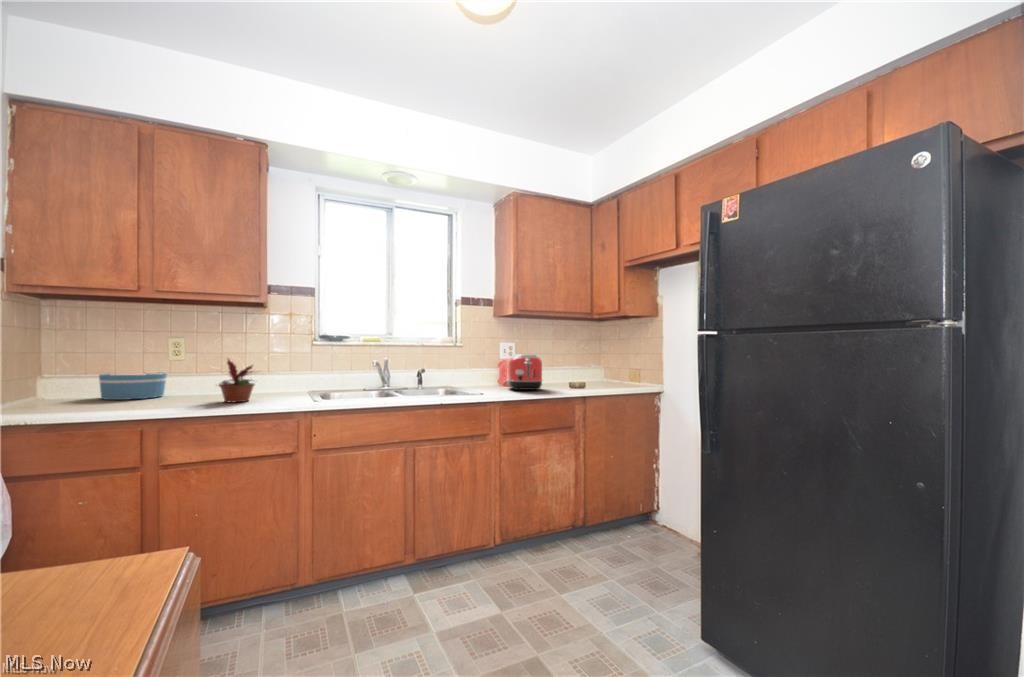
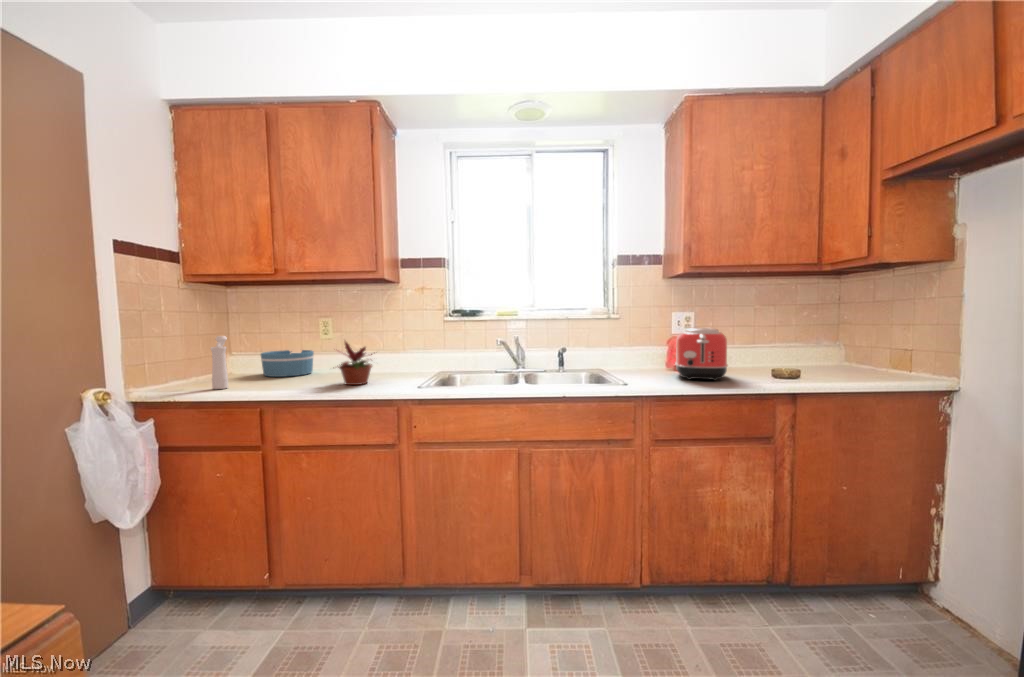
pepper mill: none [56,353,80,411] -> present [211,336,228,389]

